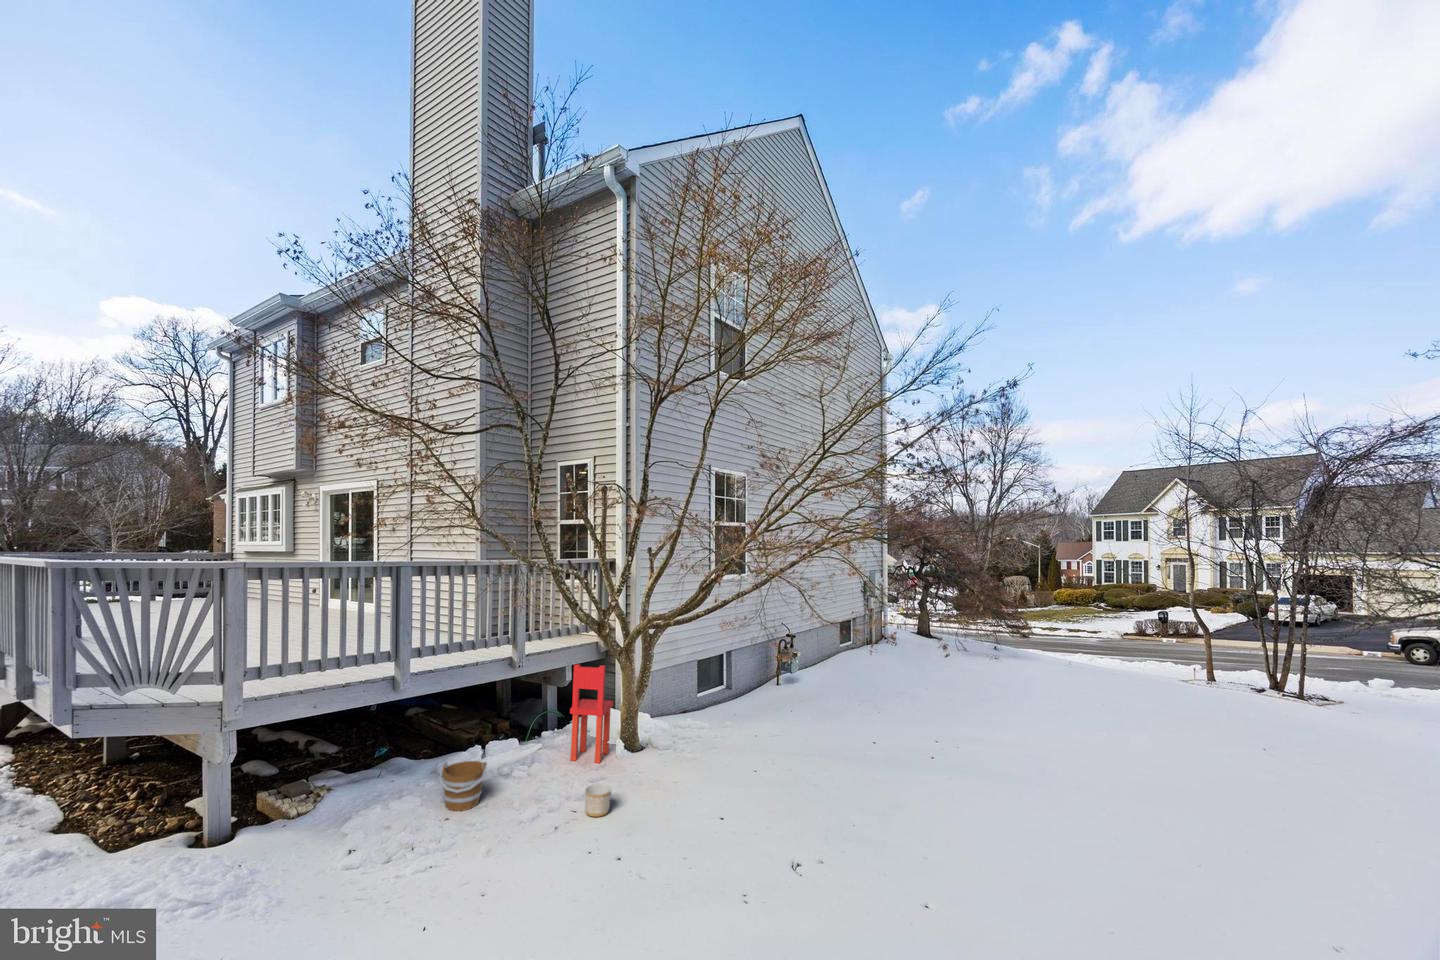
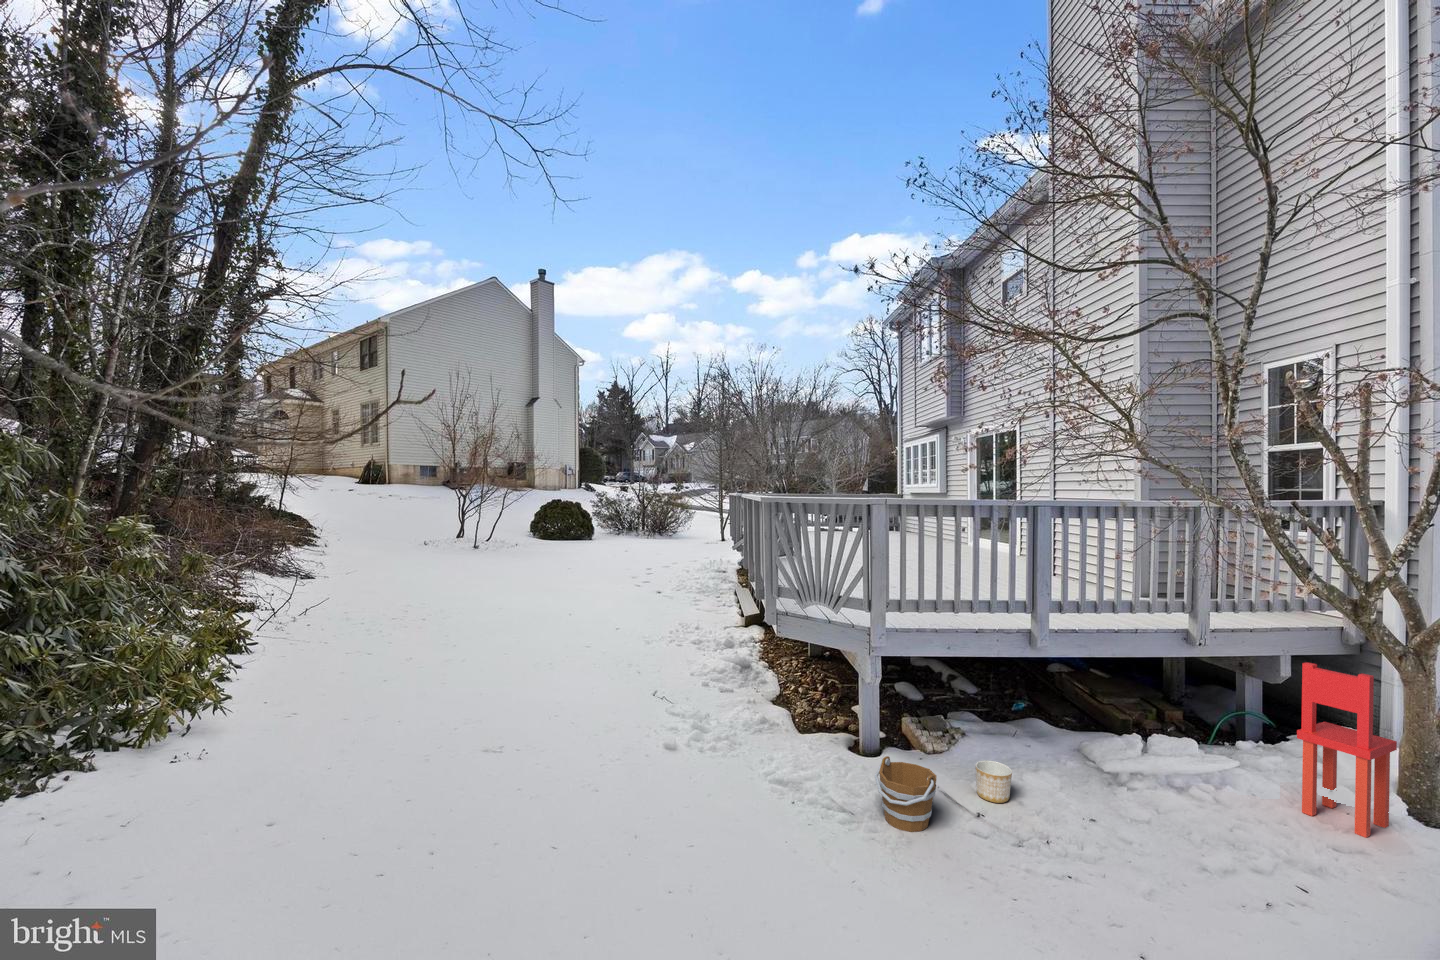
bucket: present [439,761,487,811] -> present [875,756,937,832]
planter: present [585,784,611,817] -> present [976,760,1012,803]

